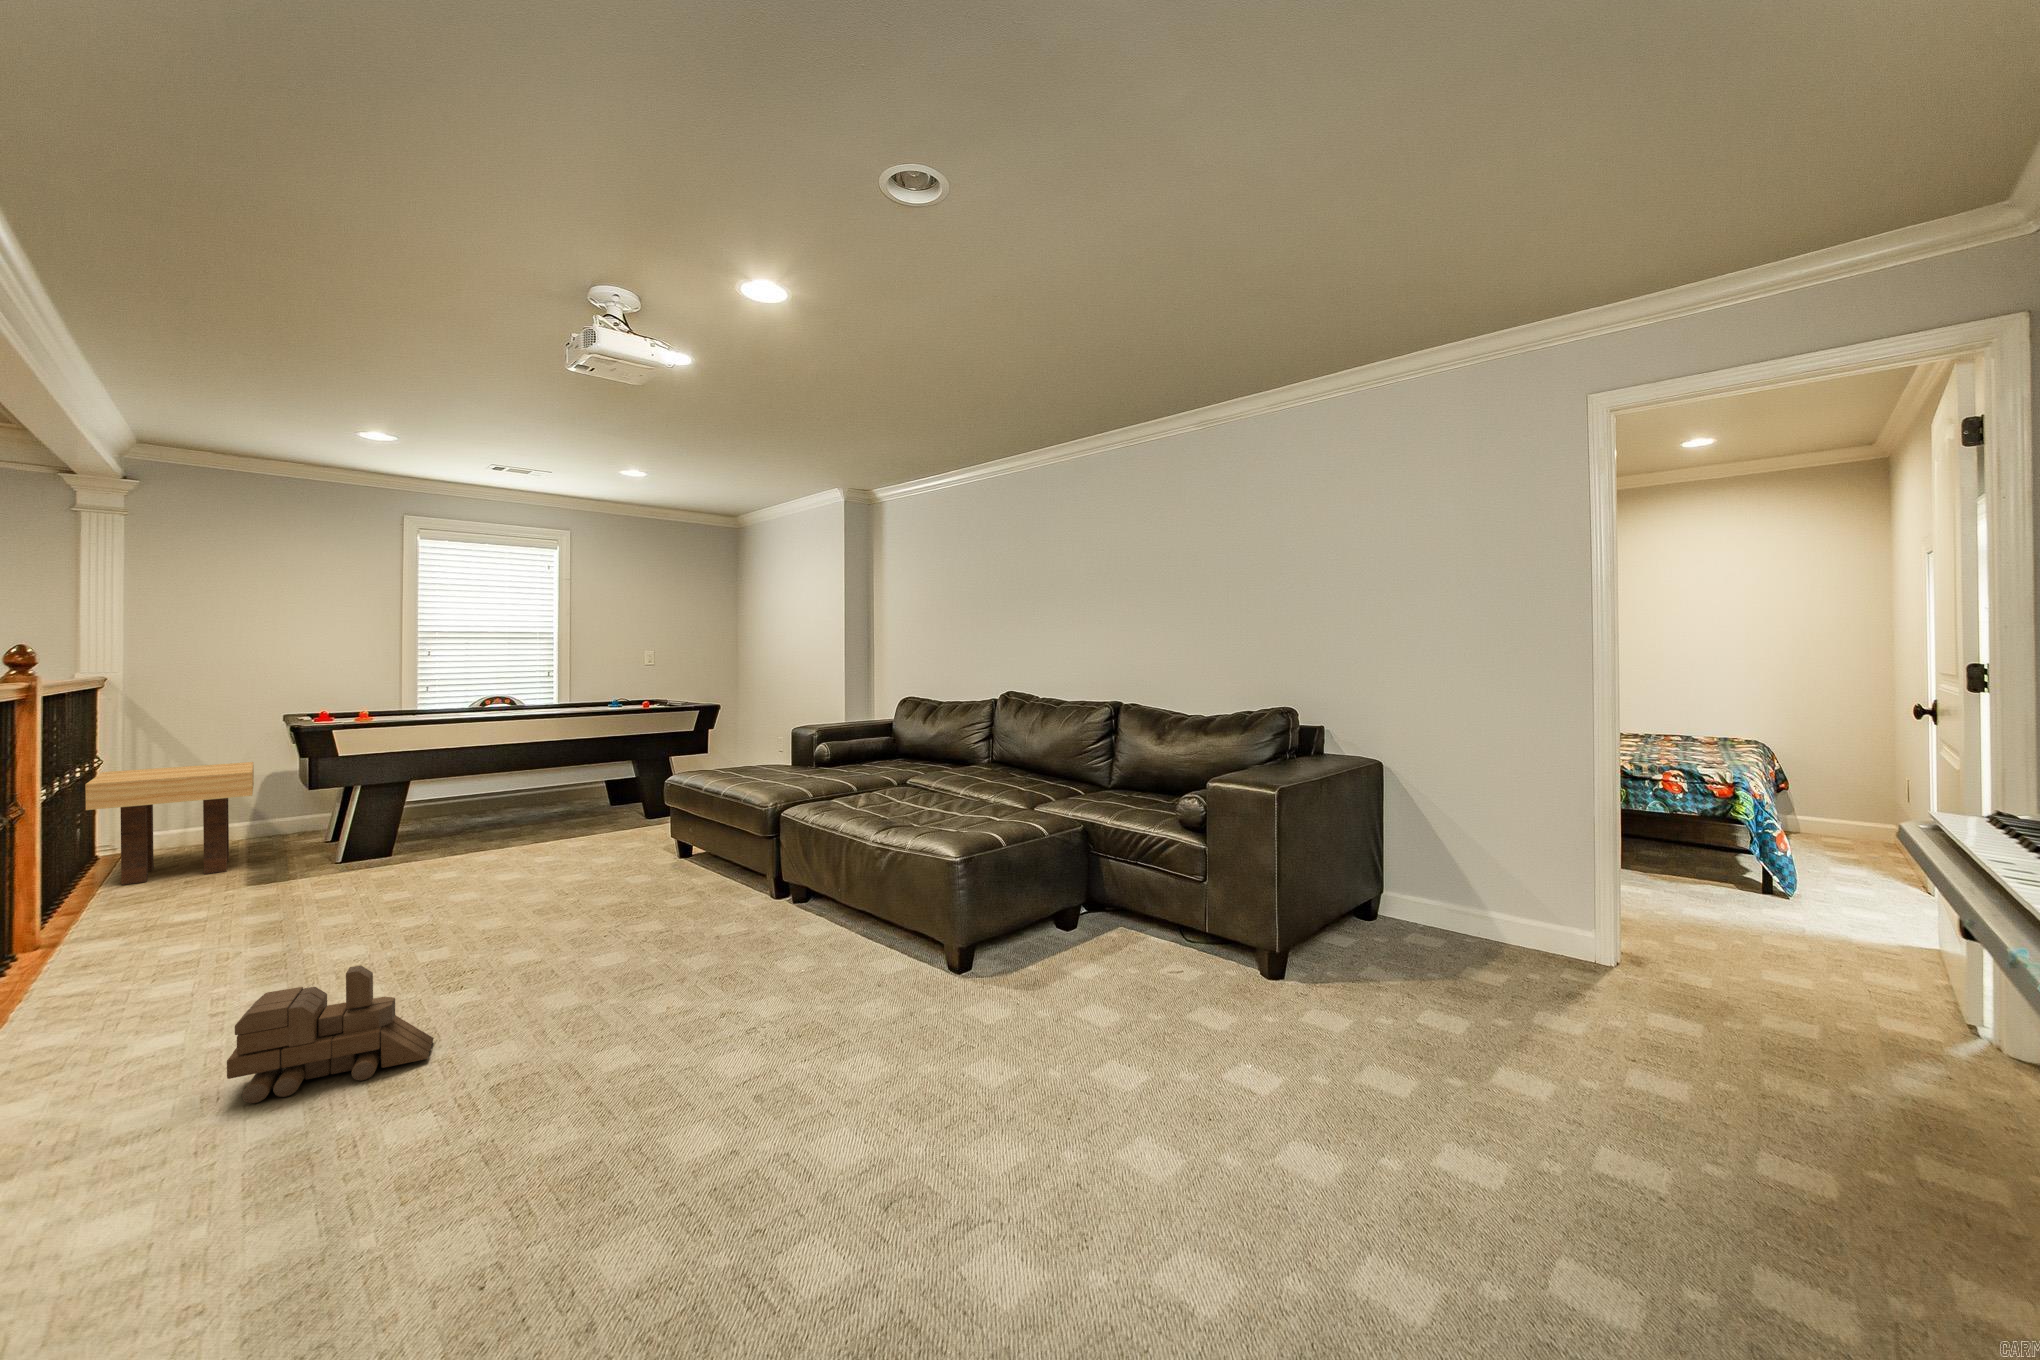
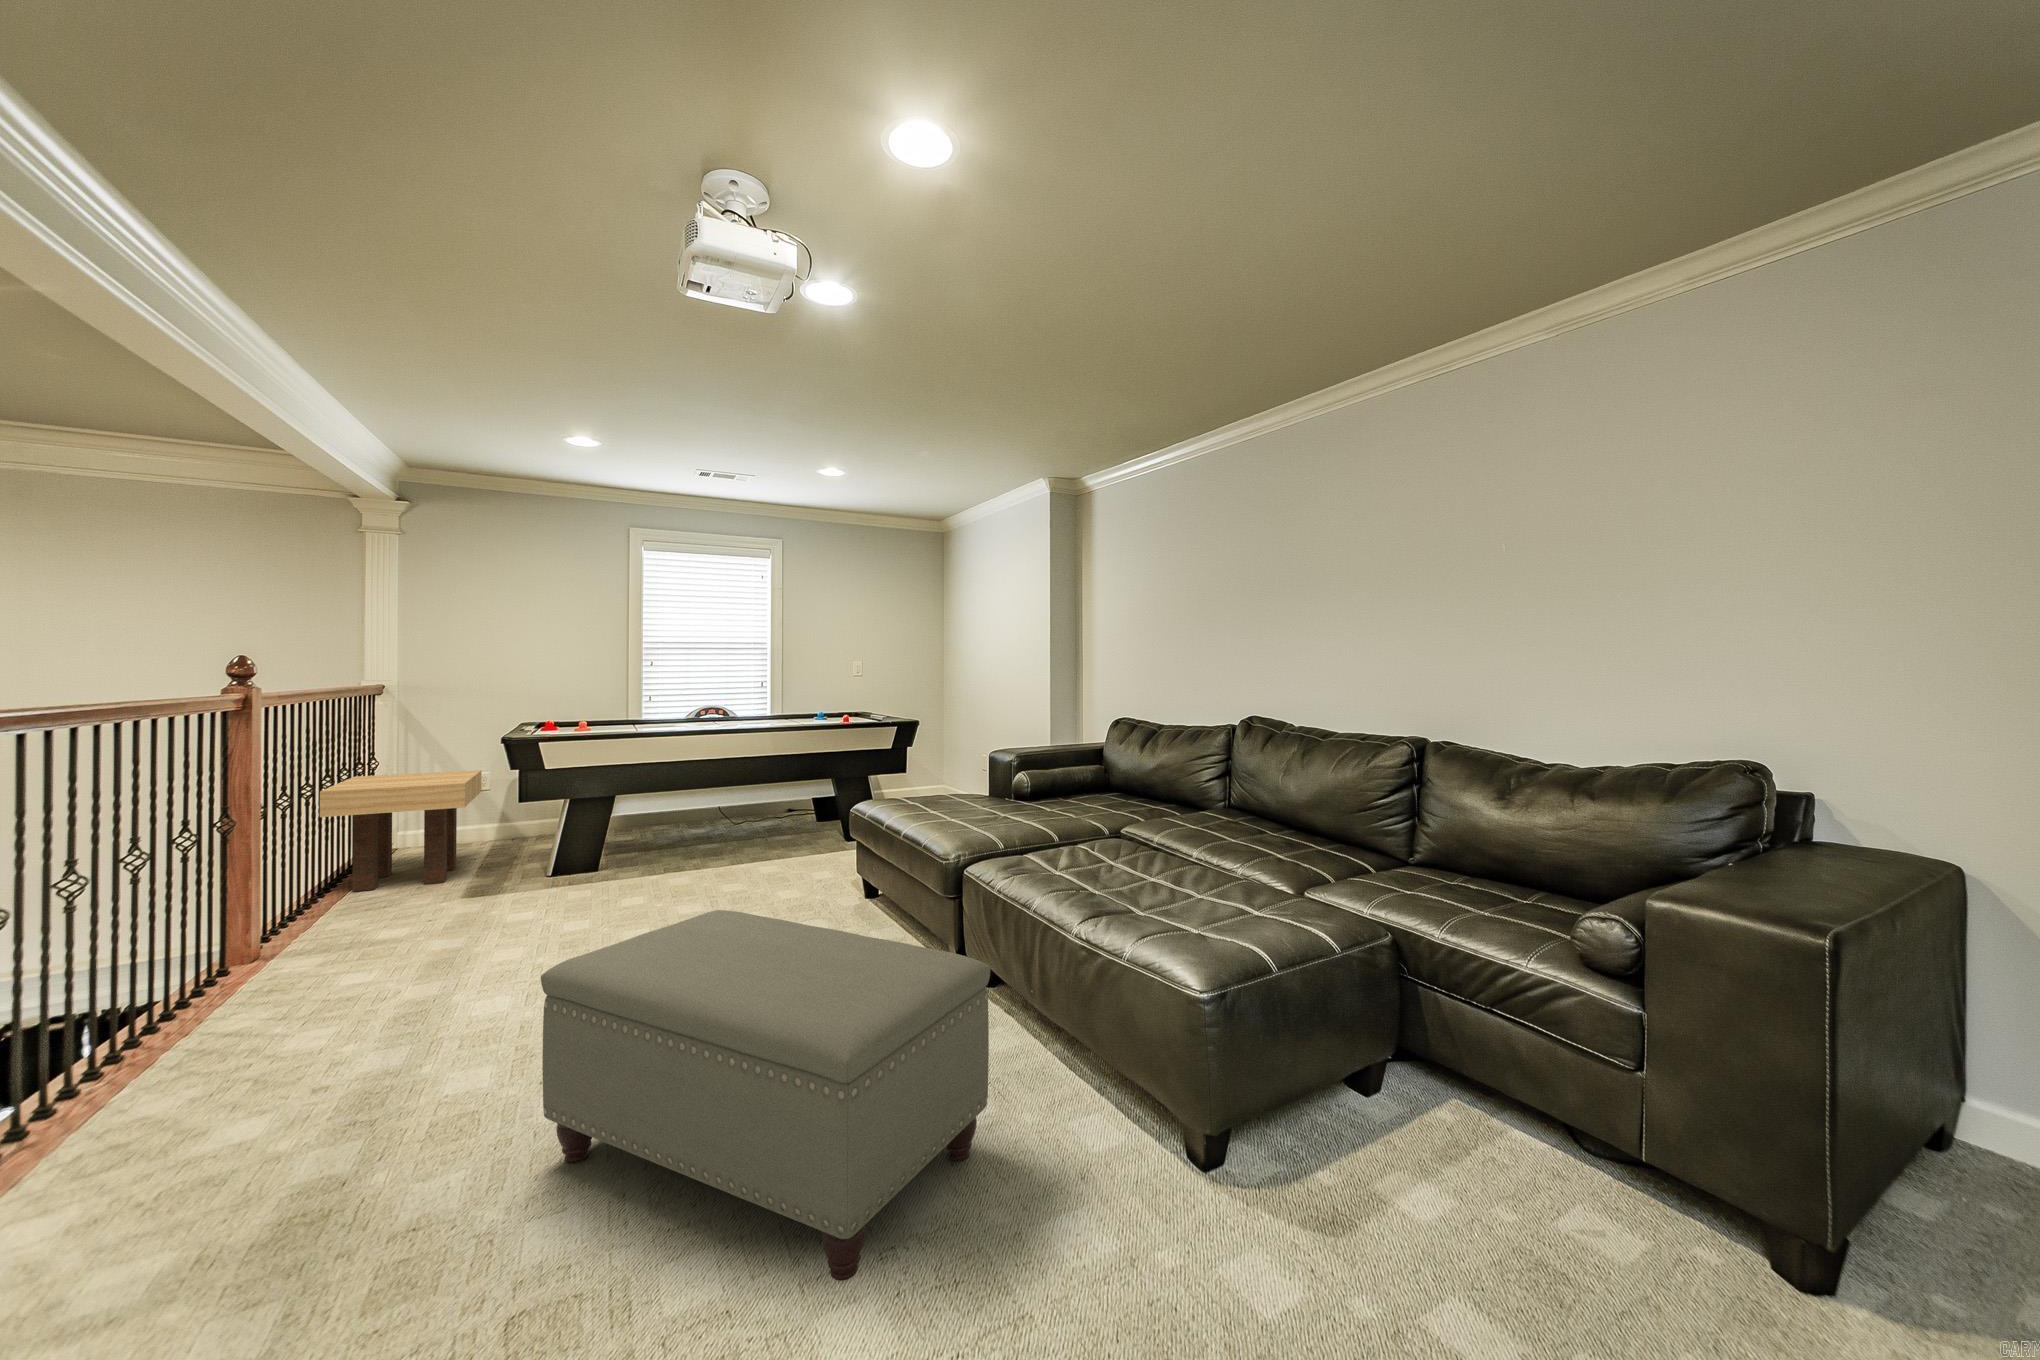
ottoman: none [475,839,817,1036] -> present [541,910,990,1281]
toy train: present [227,966,434,1103] -> none [171,1102,468,1309]

